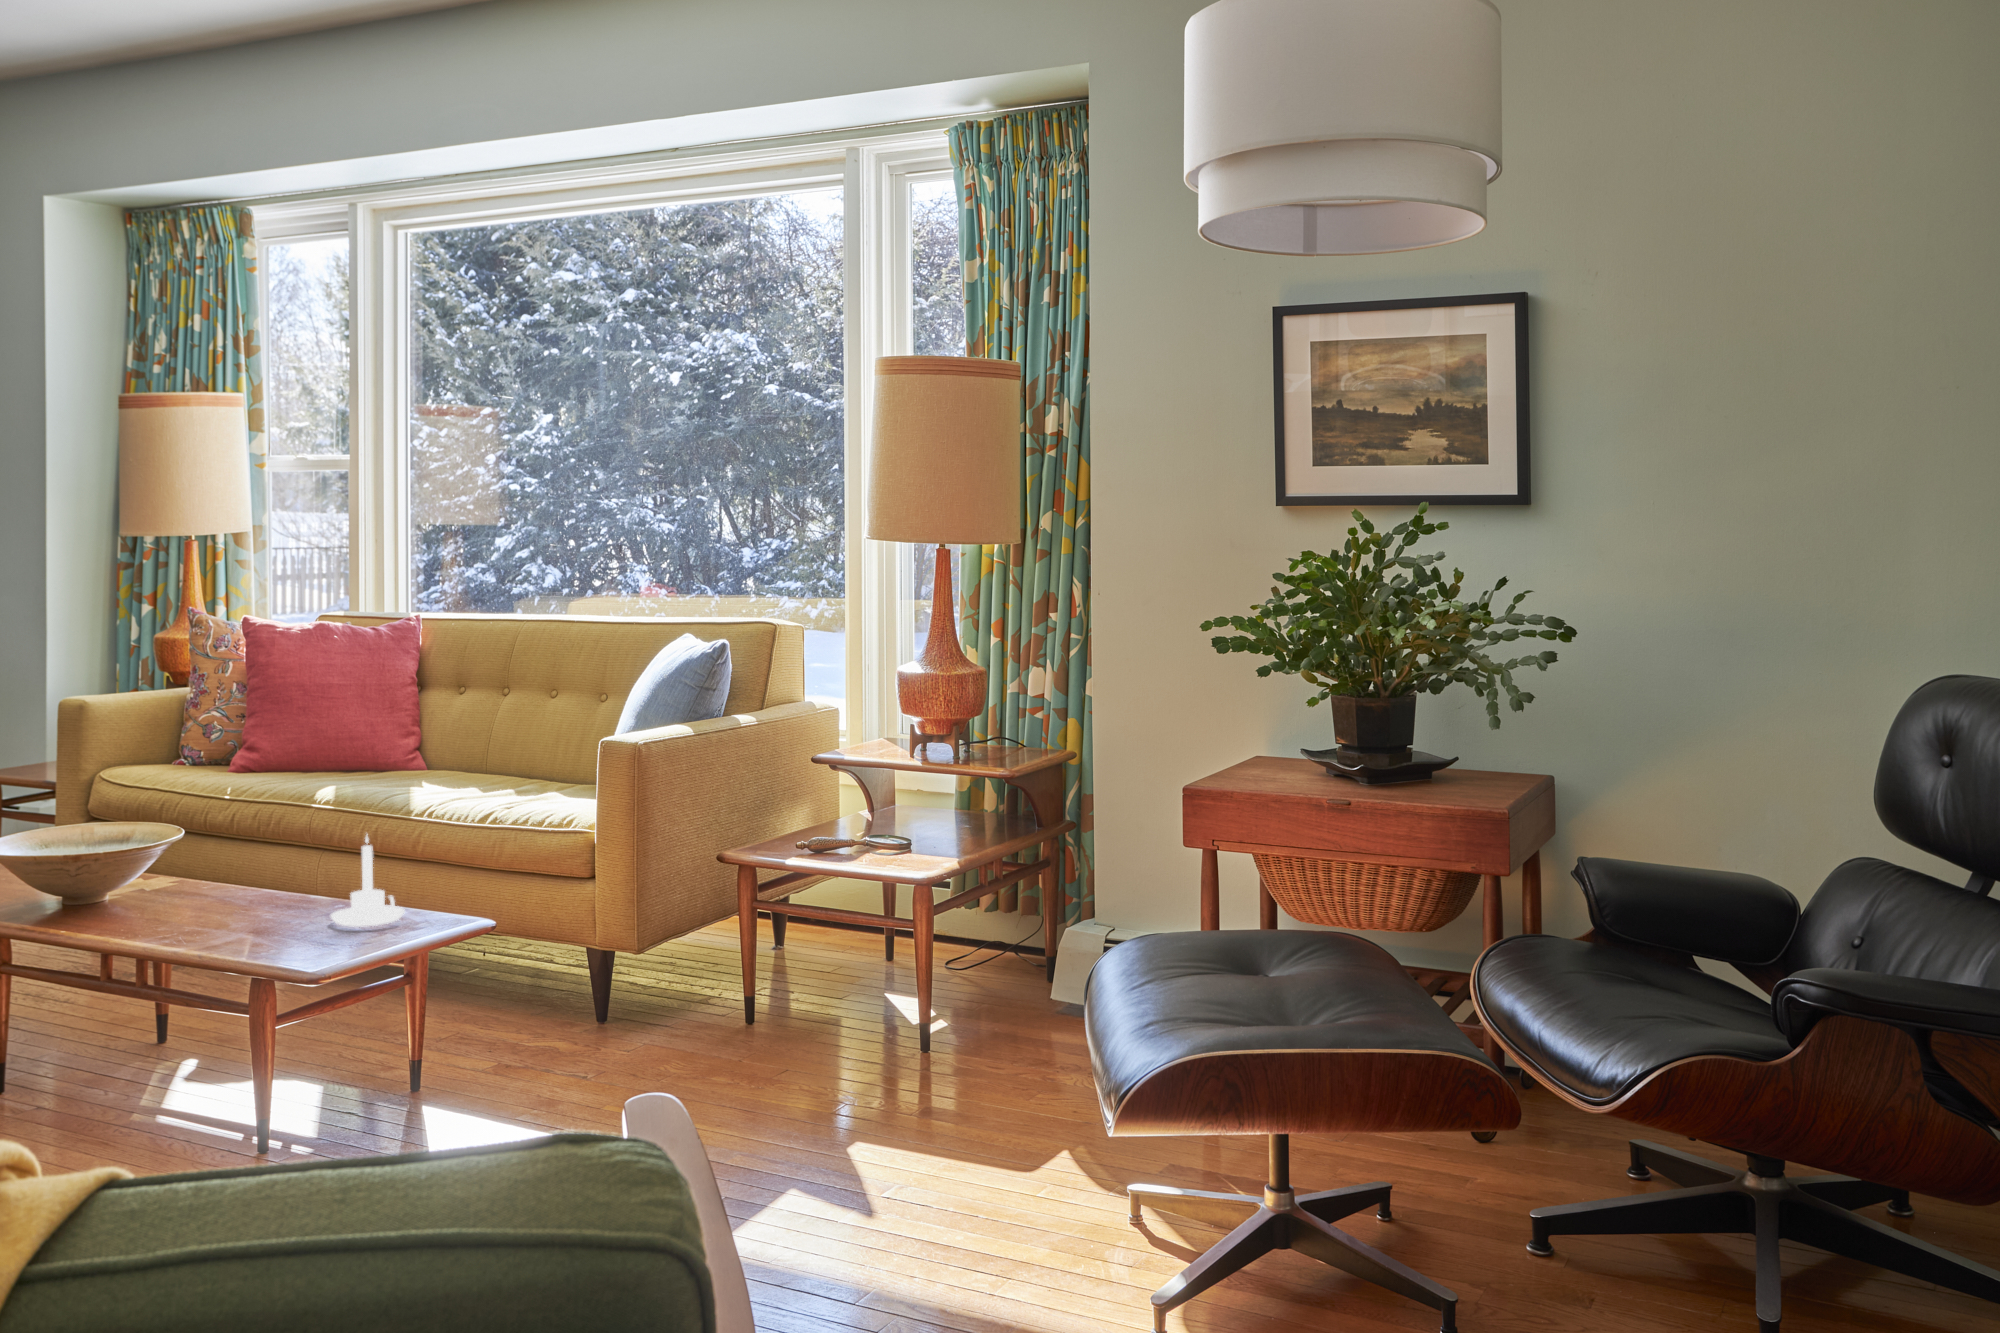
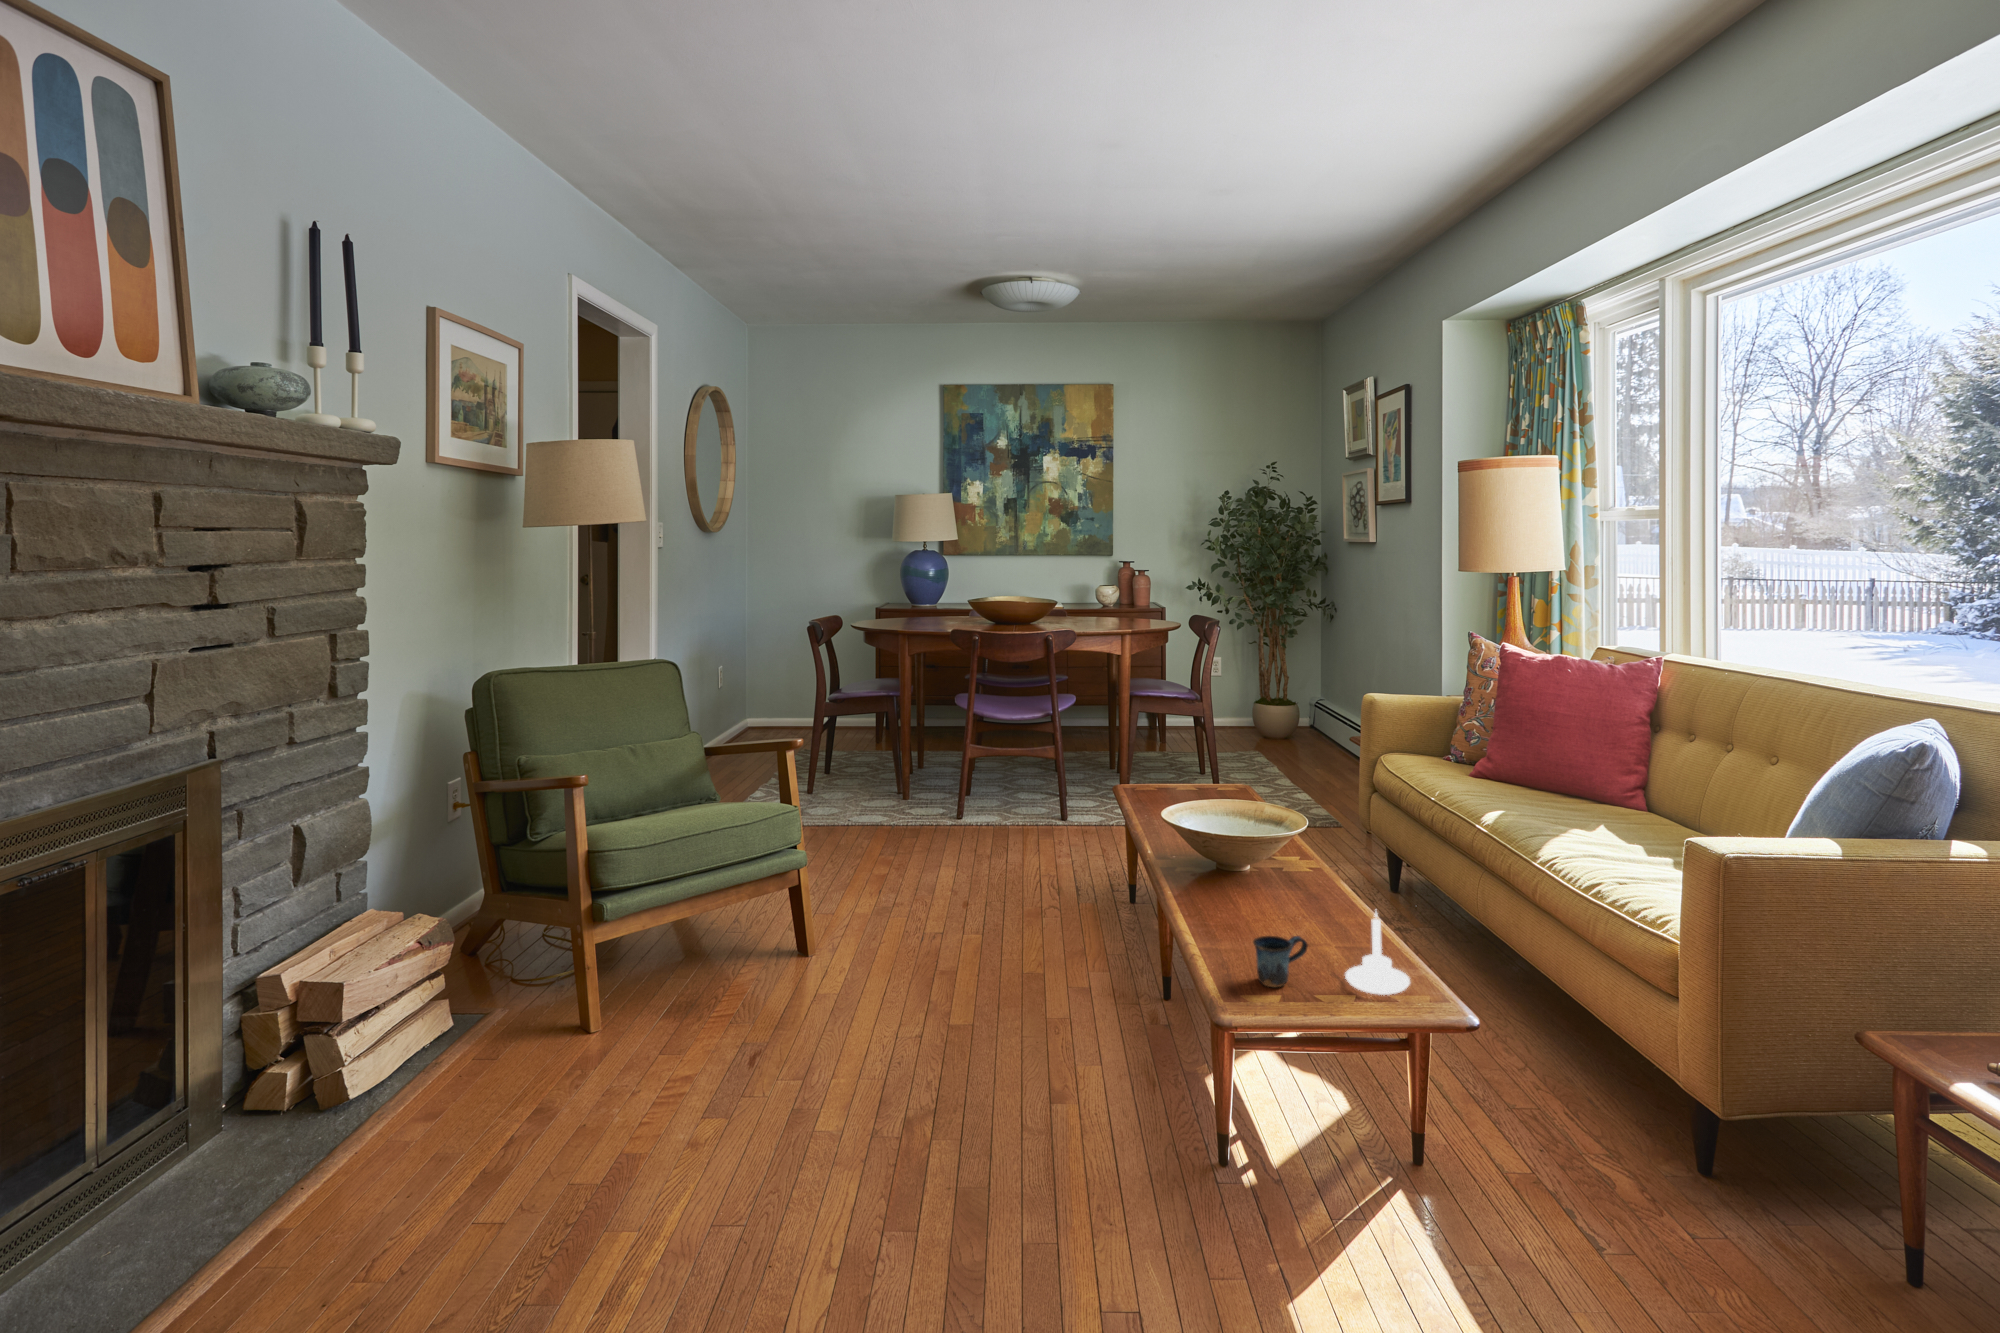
mug: none [237,881,296,945] -> present [1253,936,1308,987]

